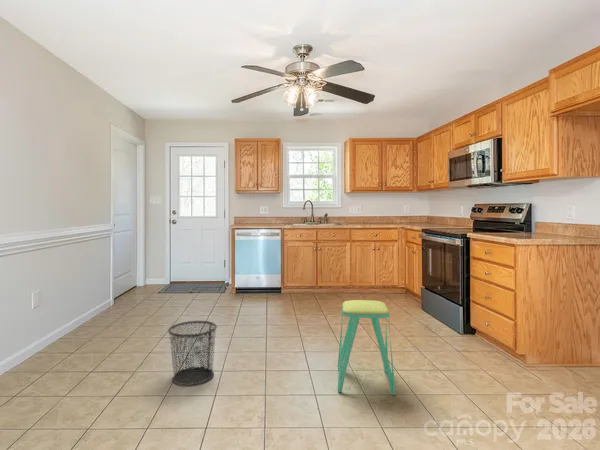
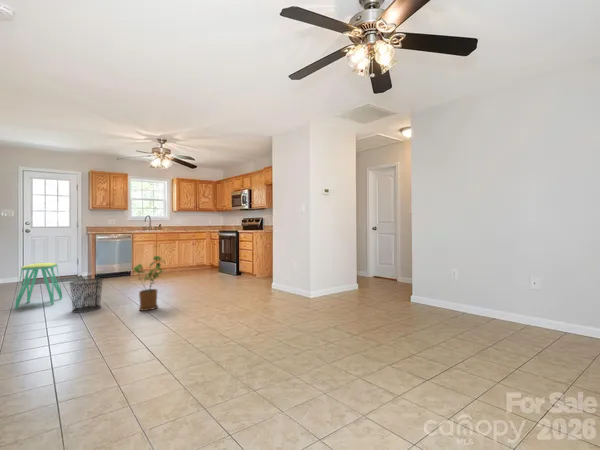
house plant: none [251,299,313,418] -> present [133,256,162,311]
stool: present [338,300,396,395] -> present [15,263,62,309]

